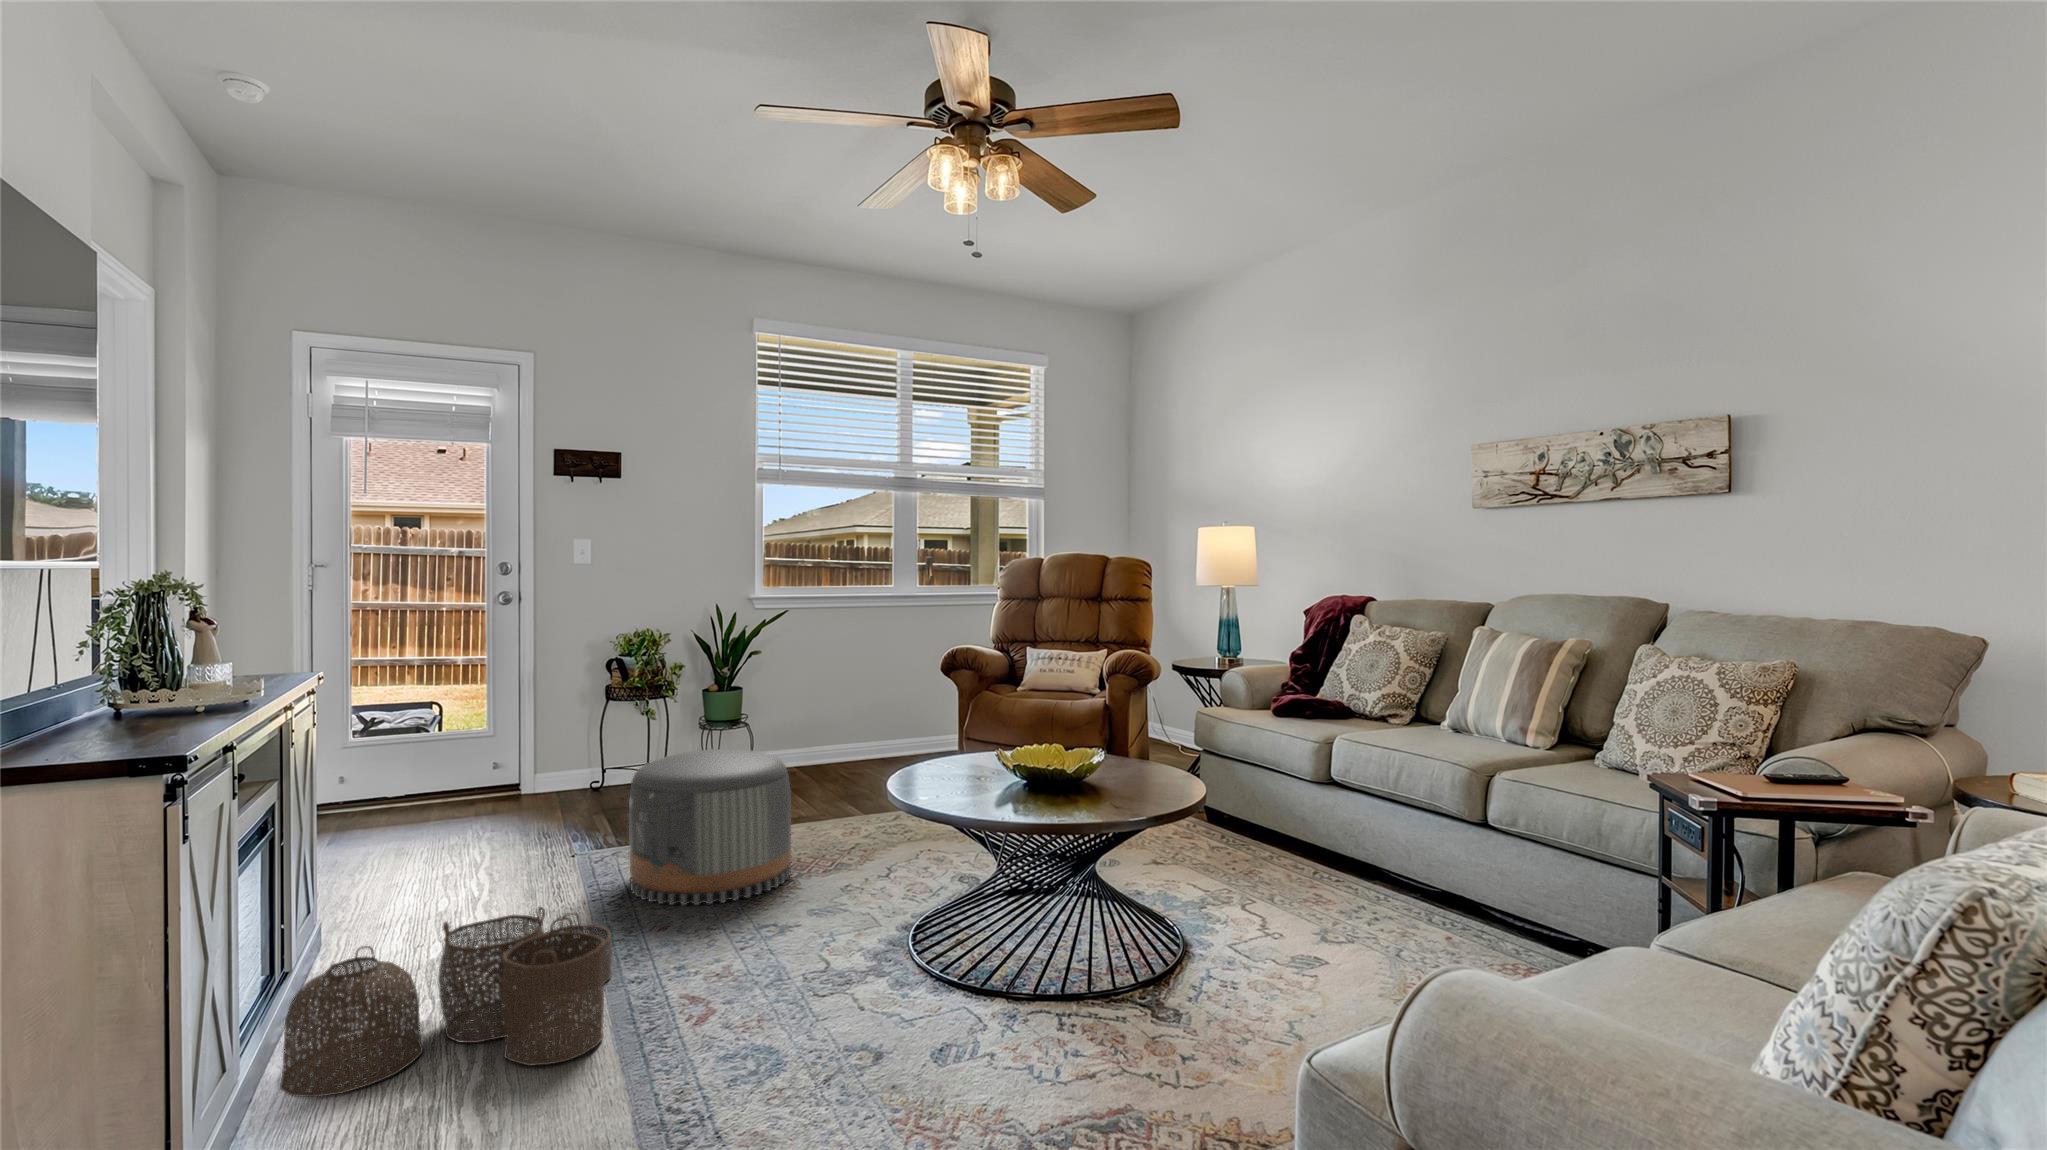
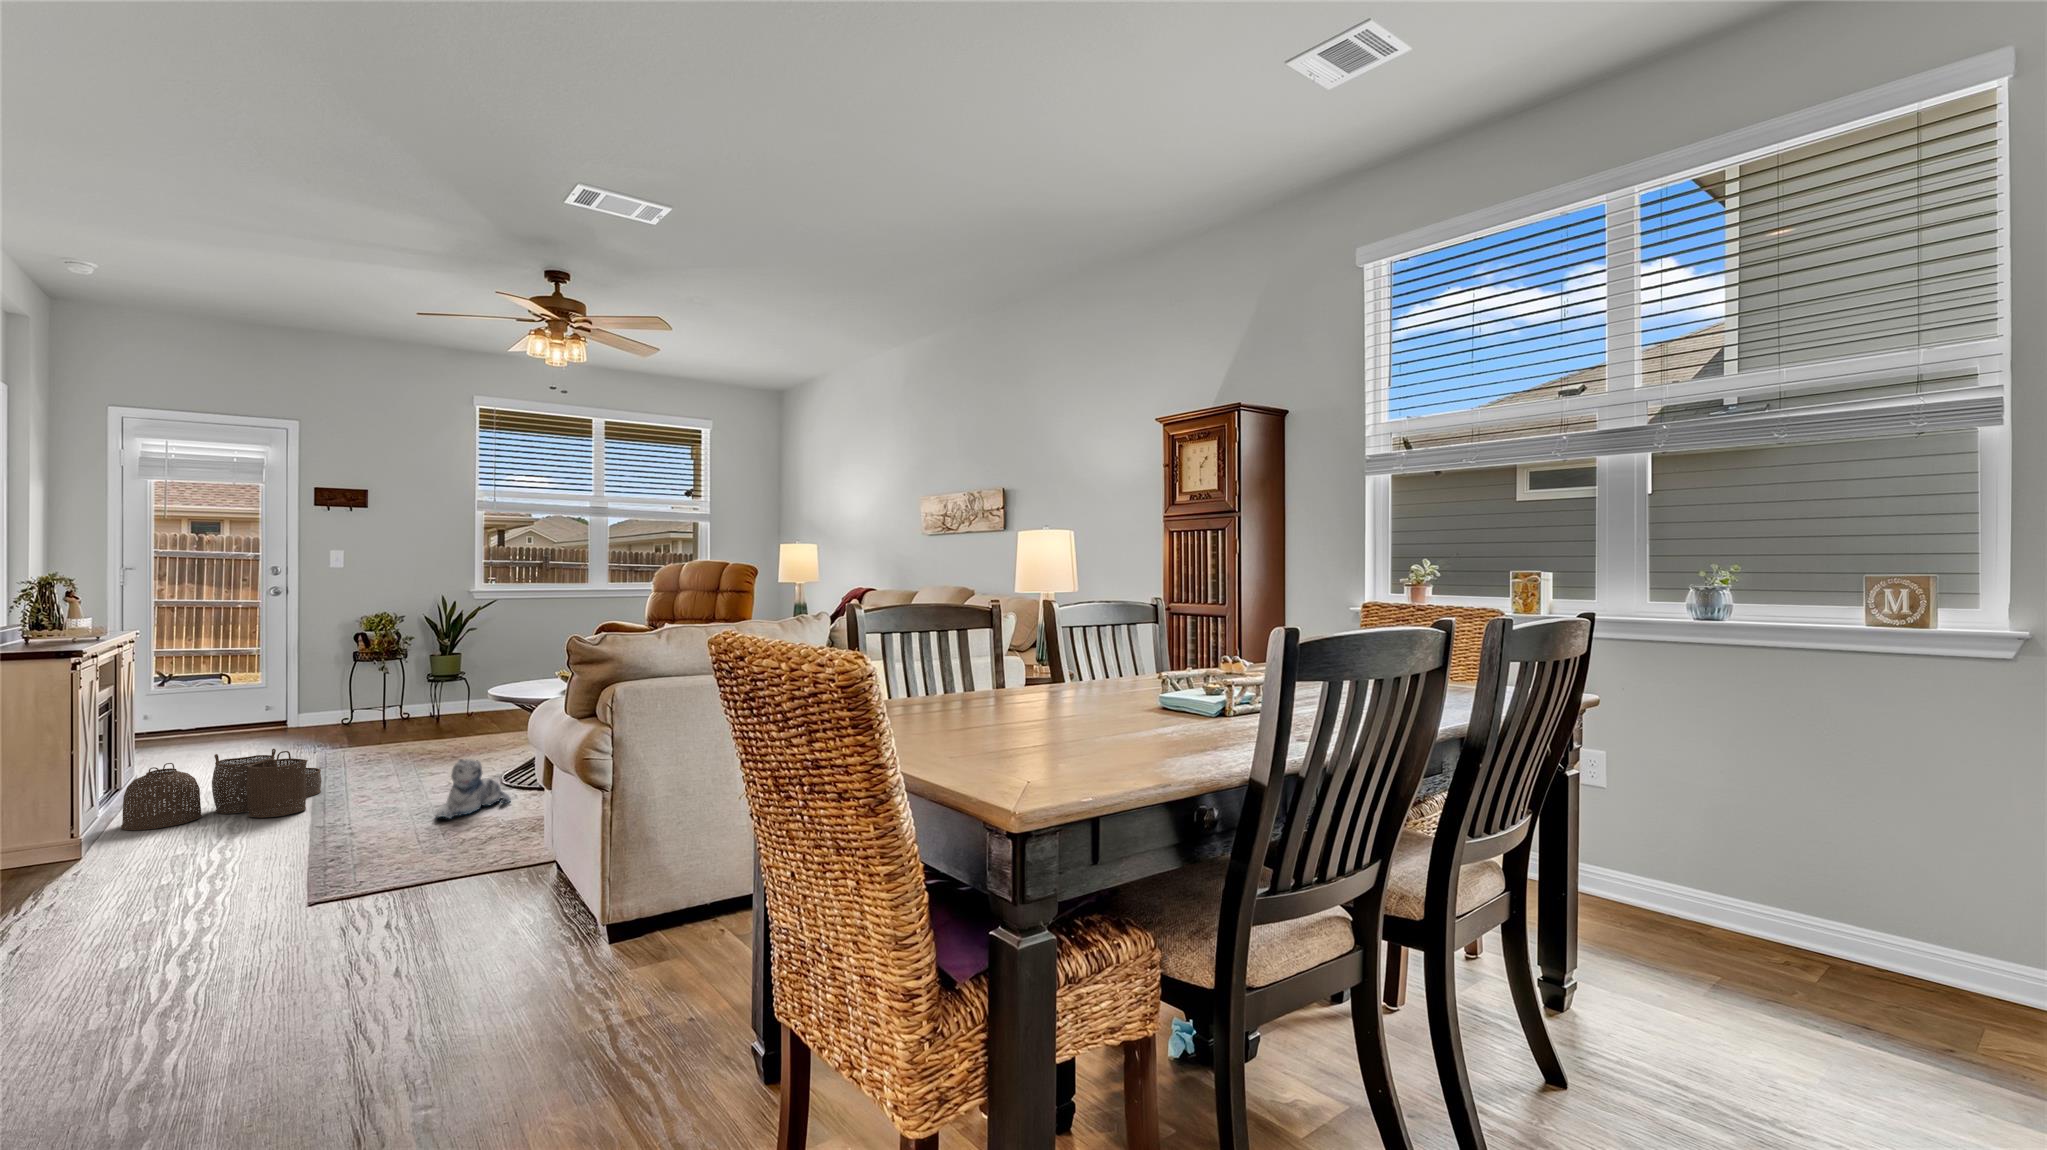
pouf: present [629,749,791,905] -> none [347,682,459,769]
plush toy: none [861,959,976,1107] -> present [436,759,511,818]

